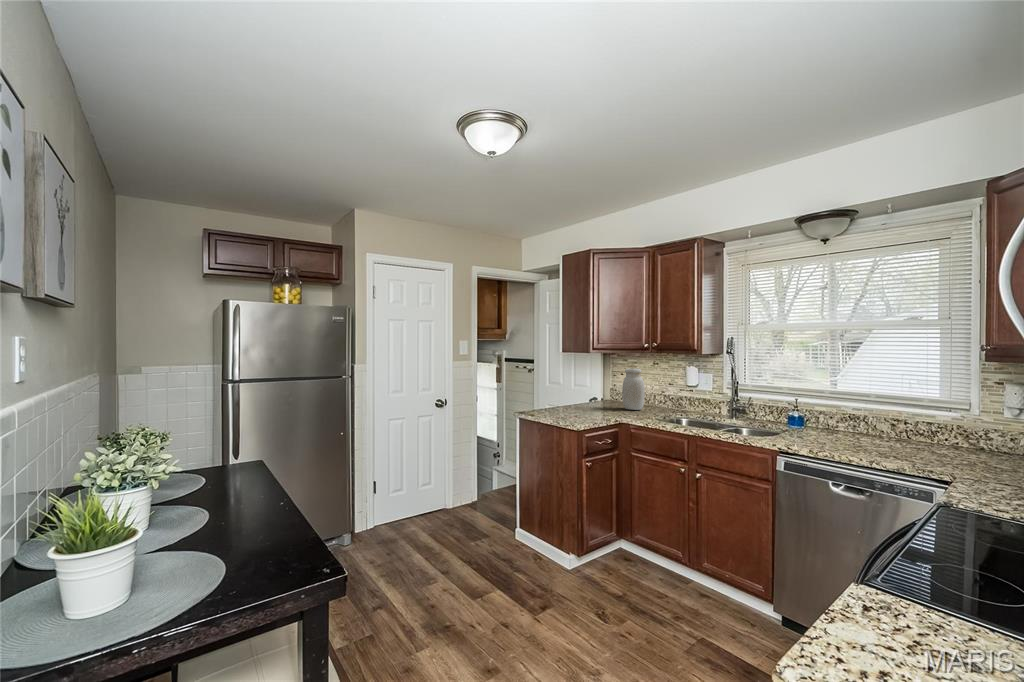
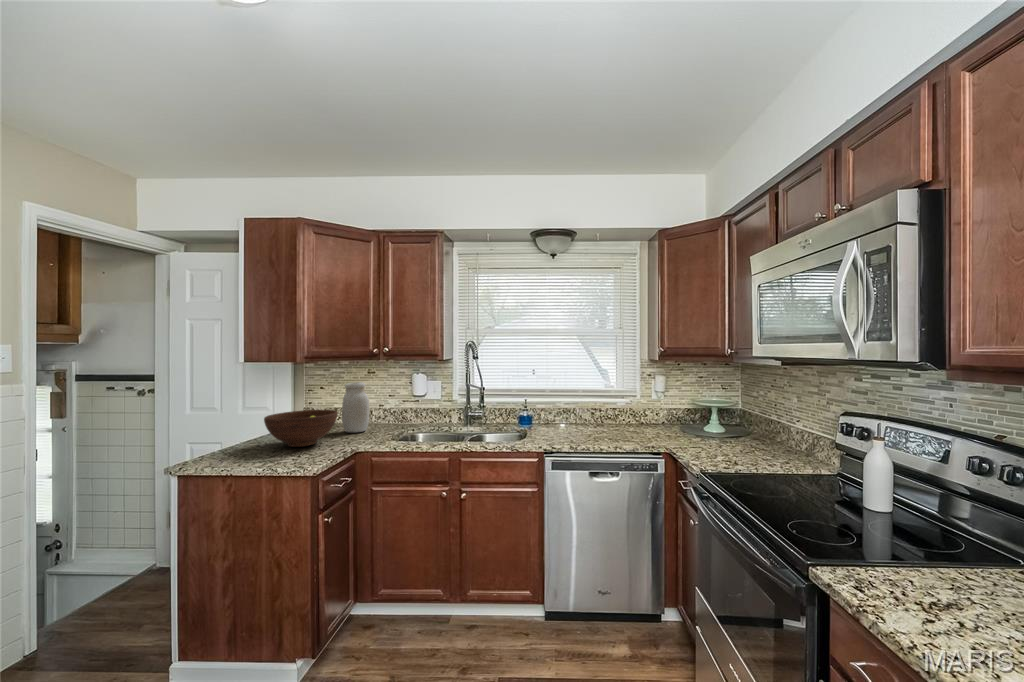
fruit bowl: none [561,387,612,413] -> present [264,410,337,447]

